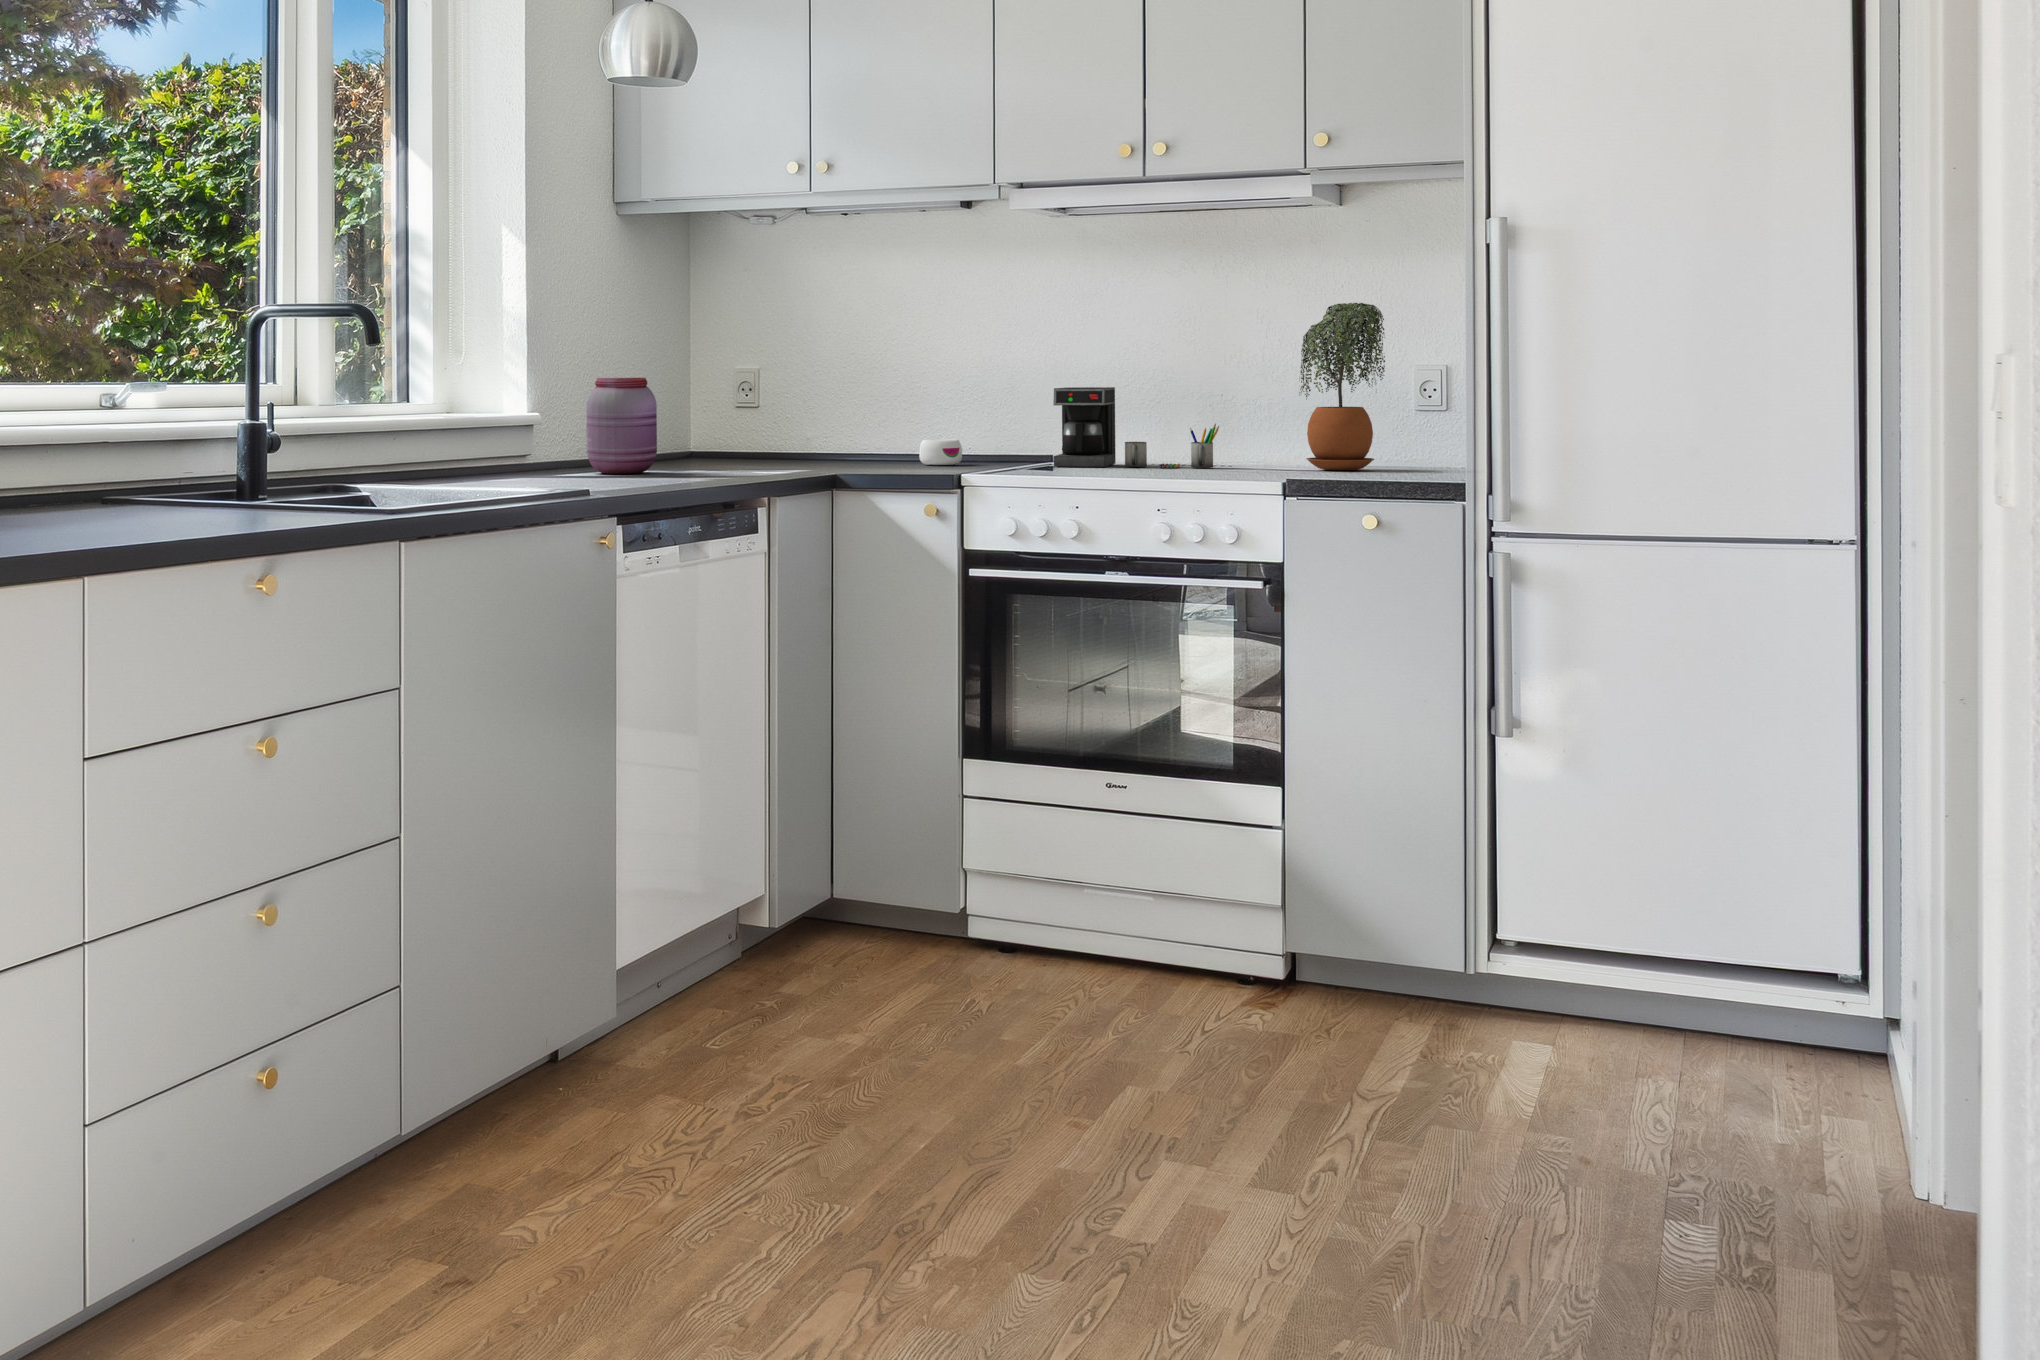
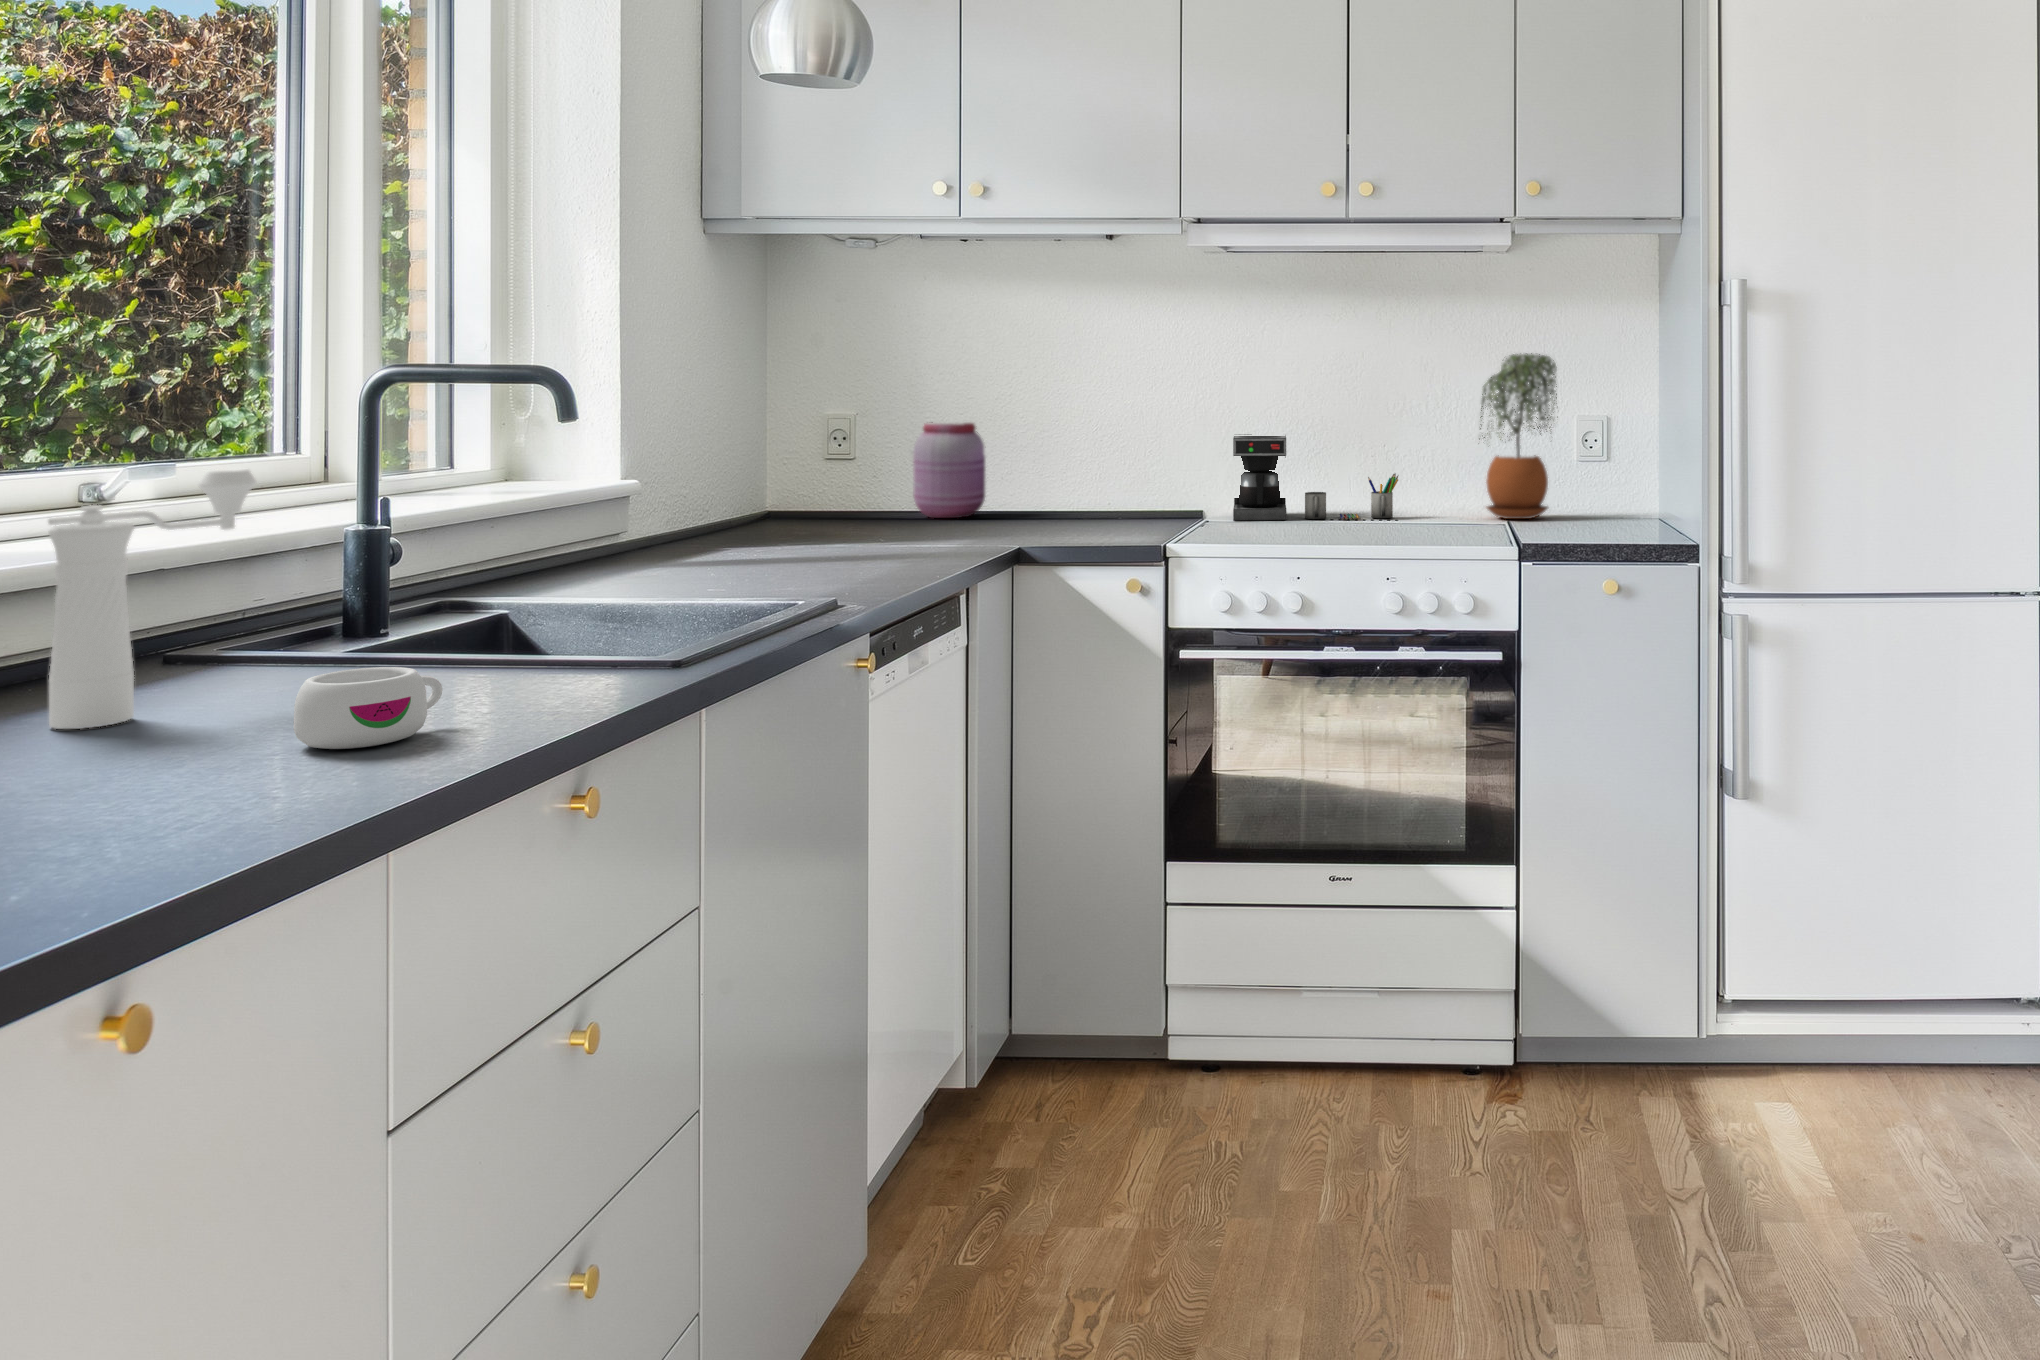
pepper mill: none [181,368,282,514] -> present [48,469,256,729]
jar: present [586,378,657,474] -> present [913,422,985,518]
mug: present [919,439,962,465] -> present [294,667,442,749]

